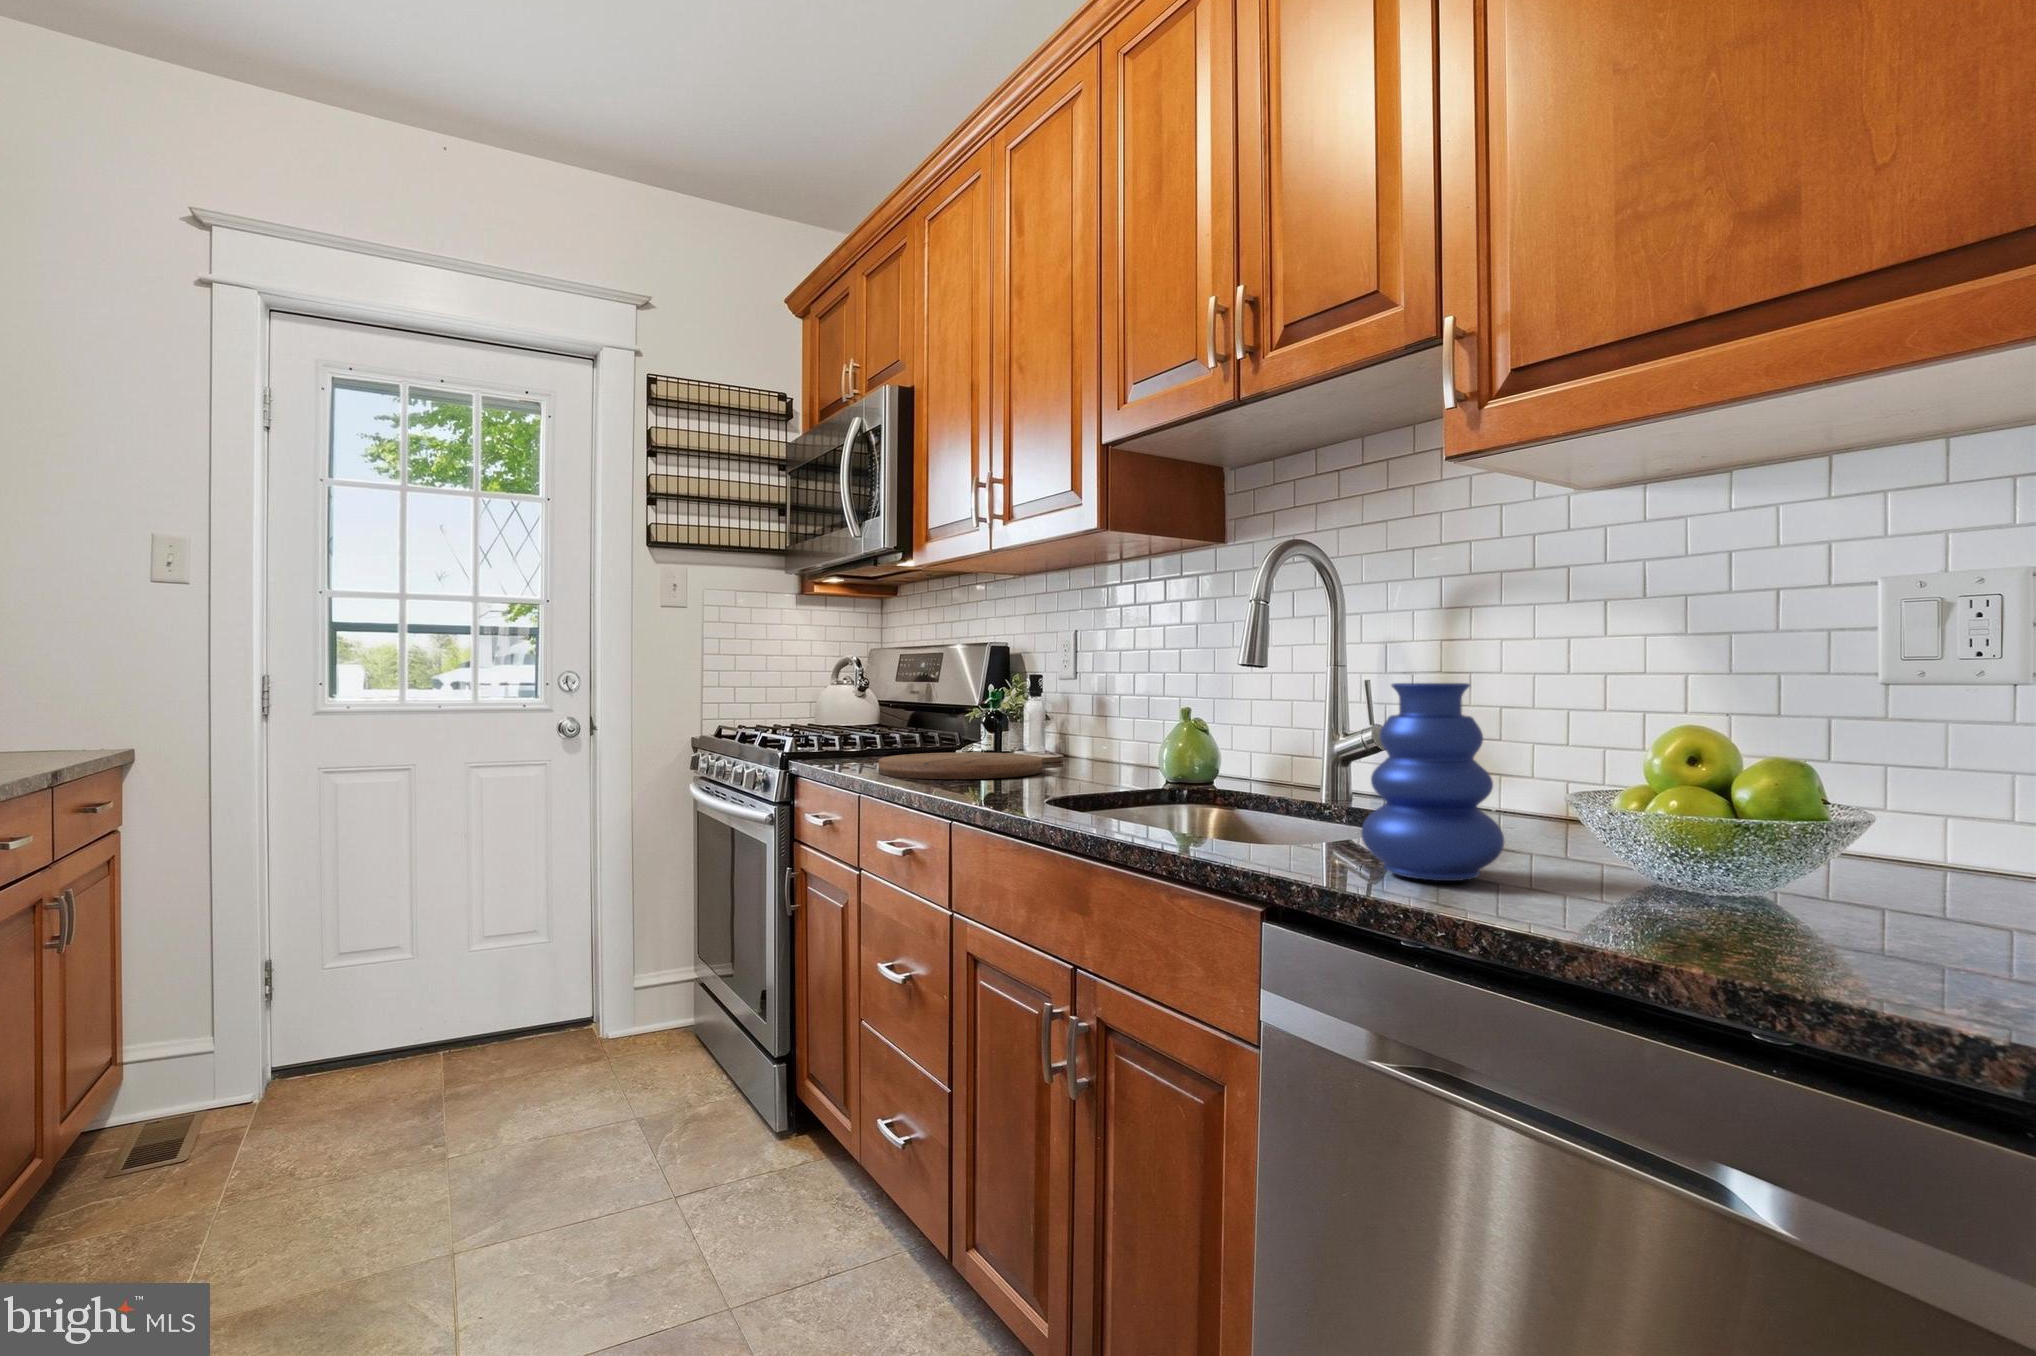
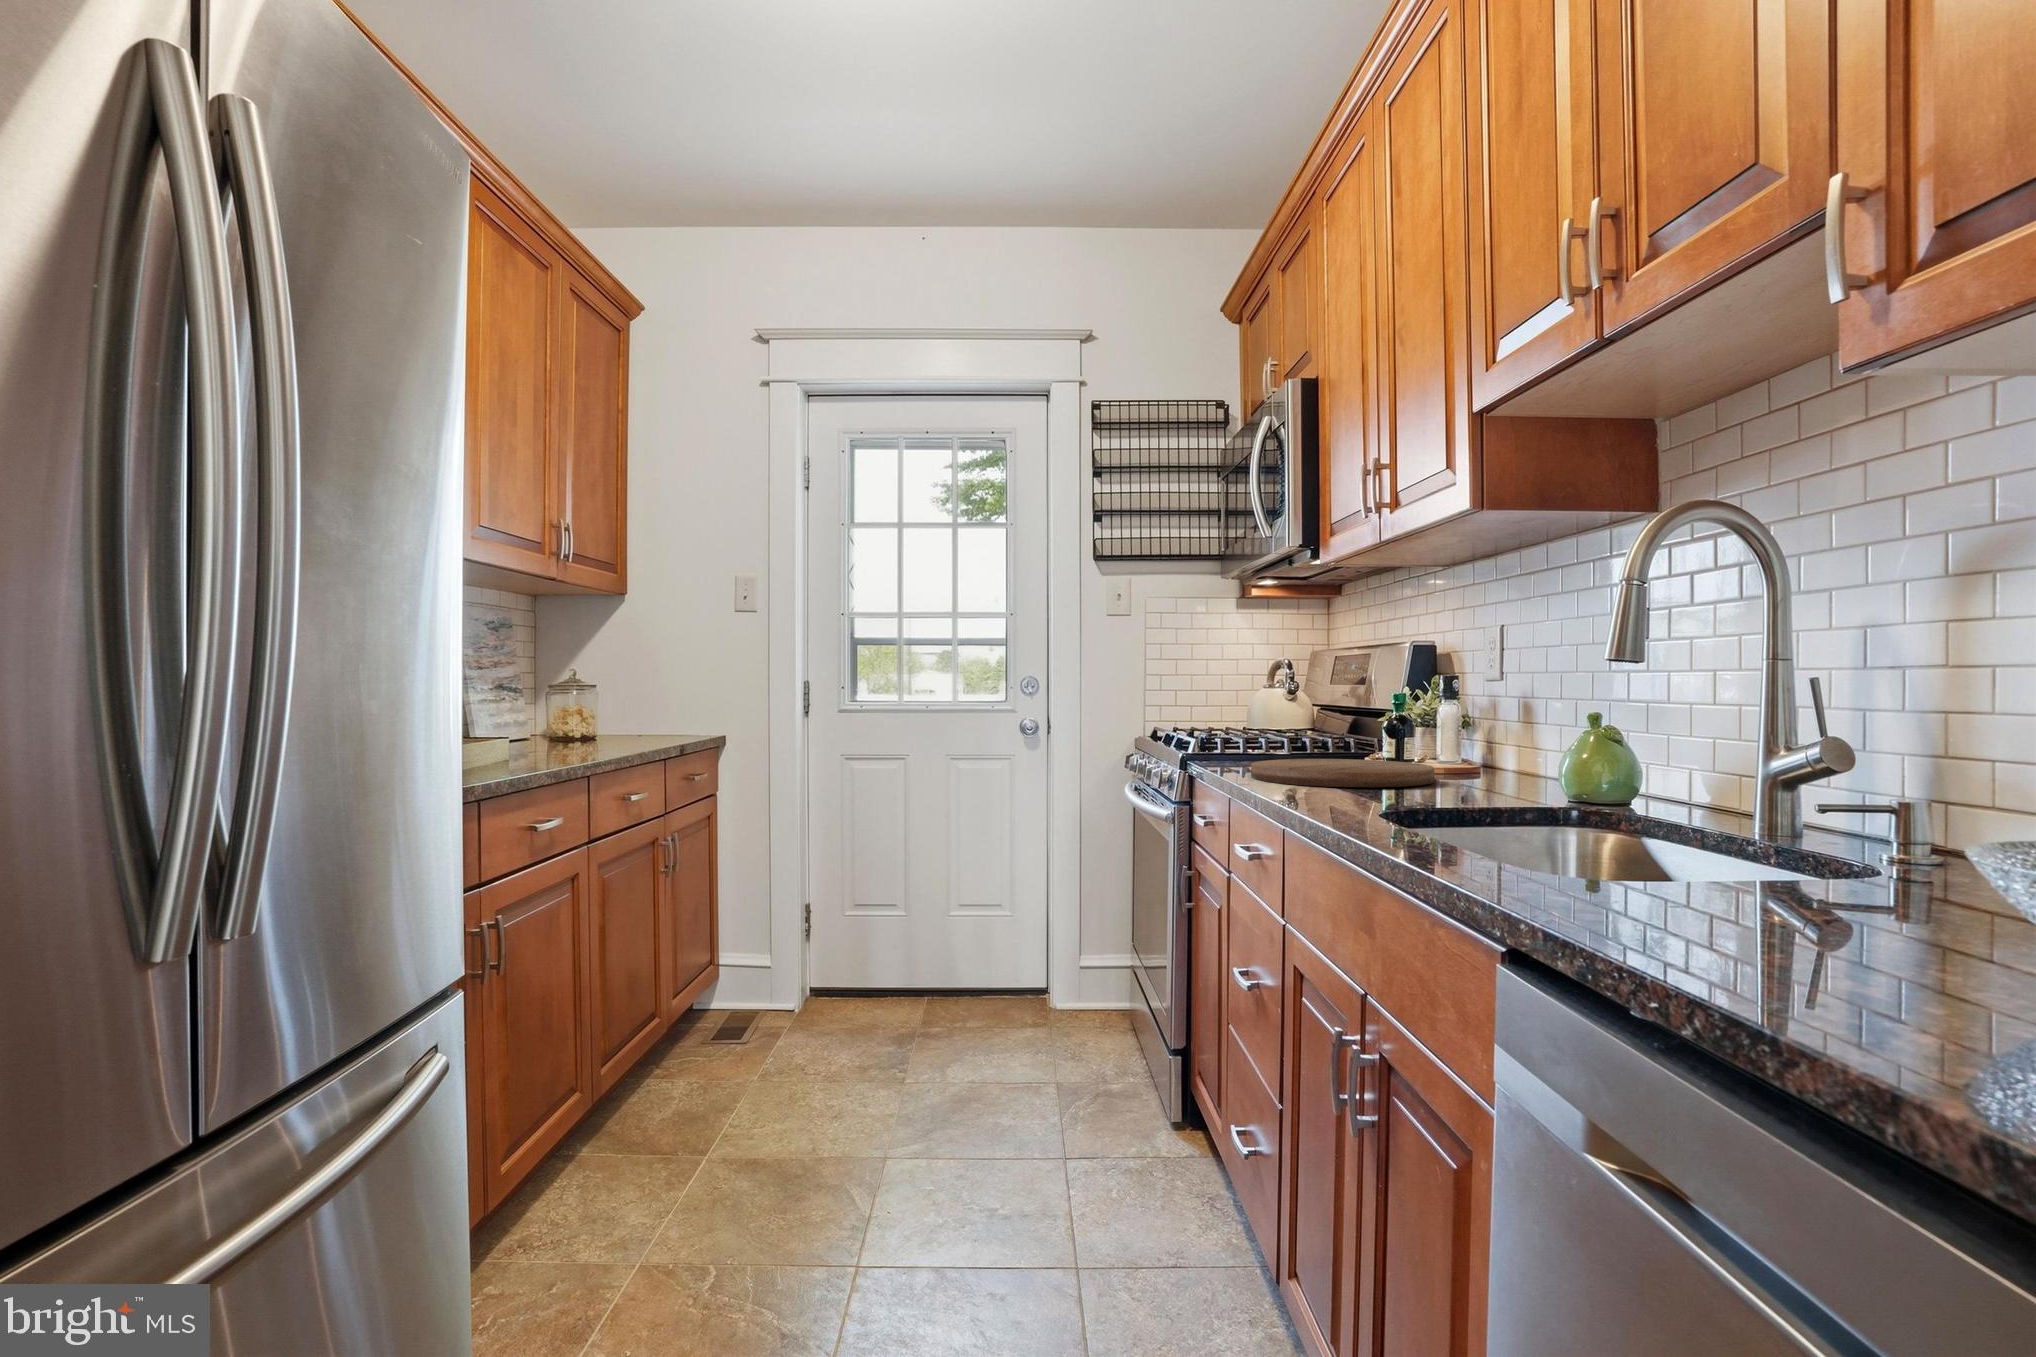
vase: present [1361,683,1504,881] -> none [1630,681,1837,942]

